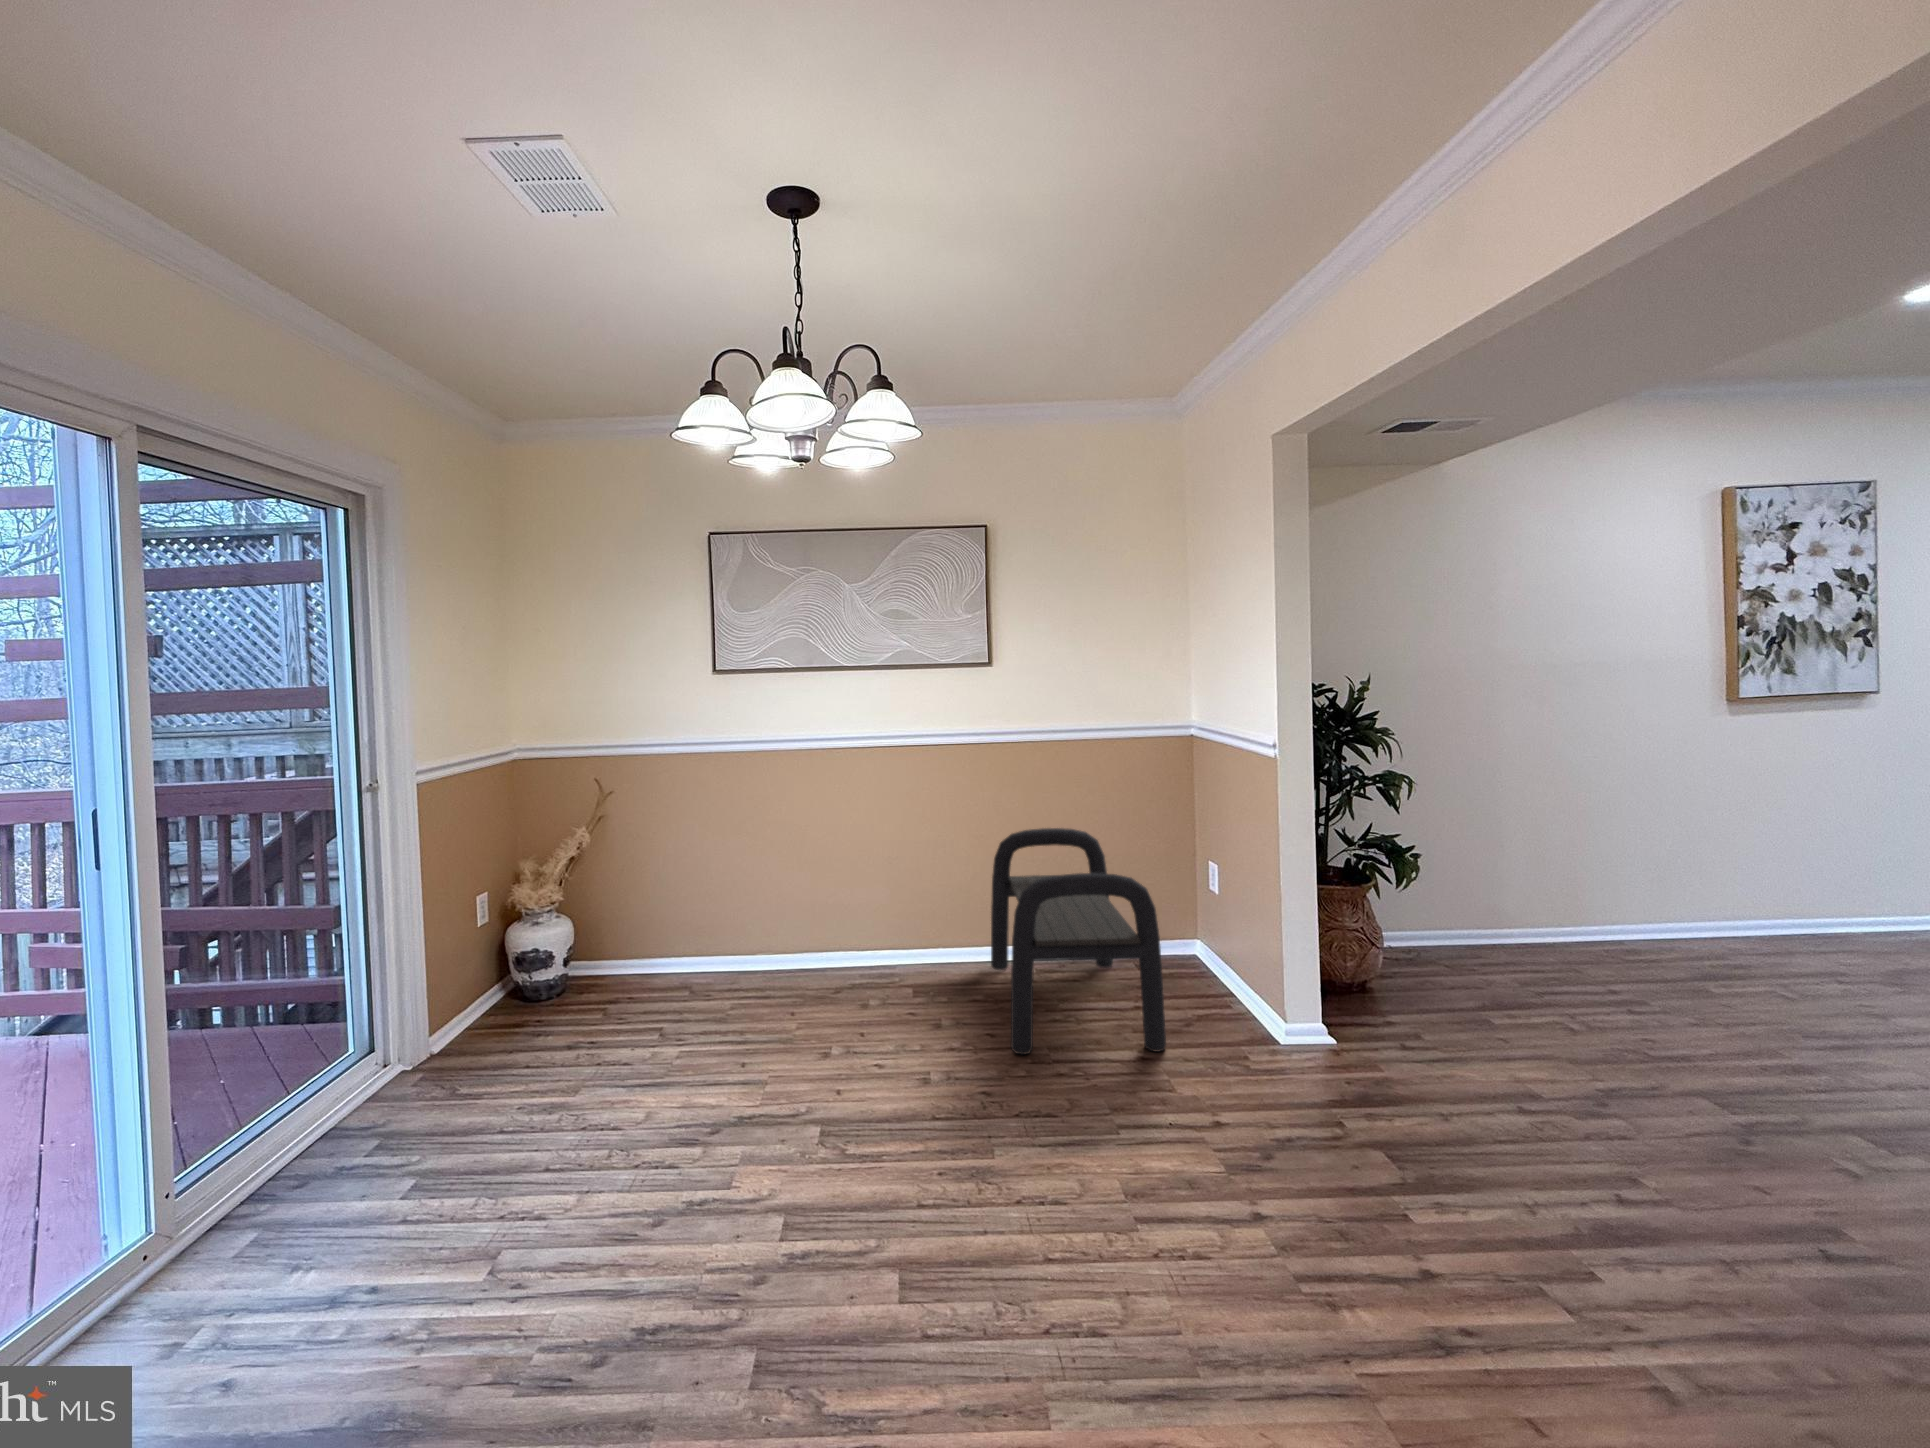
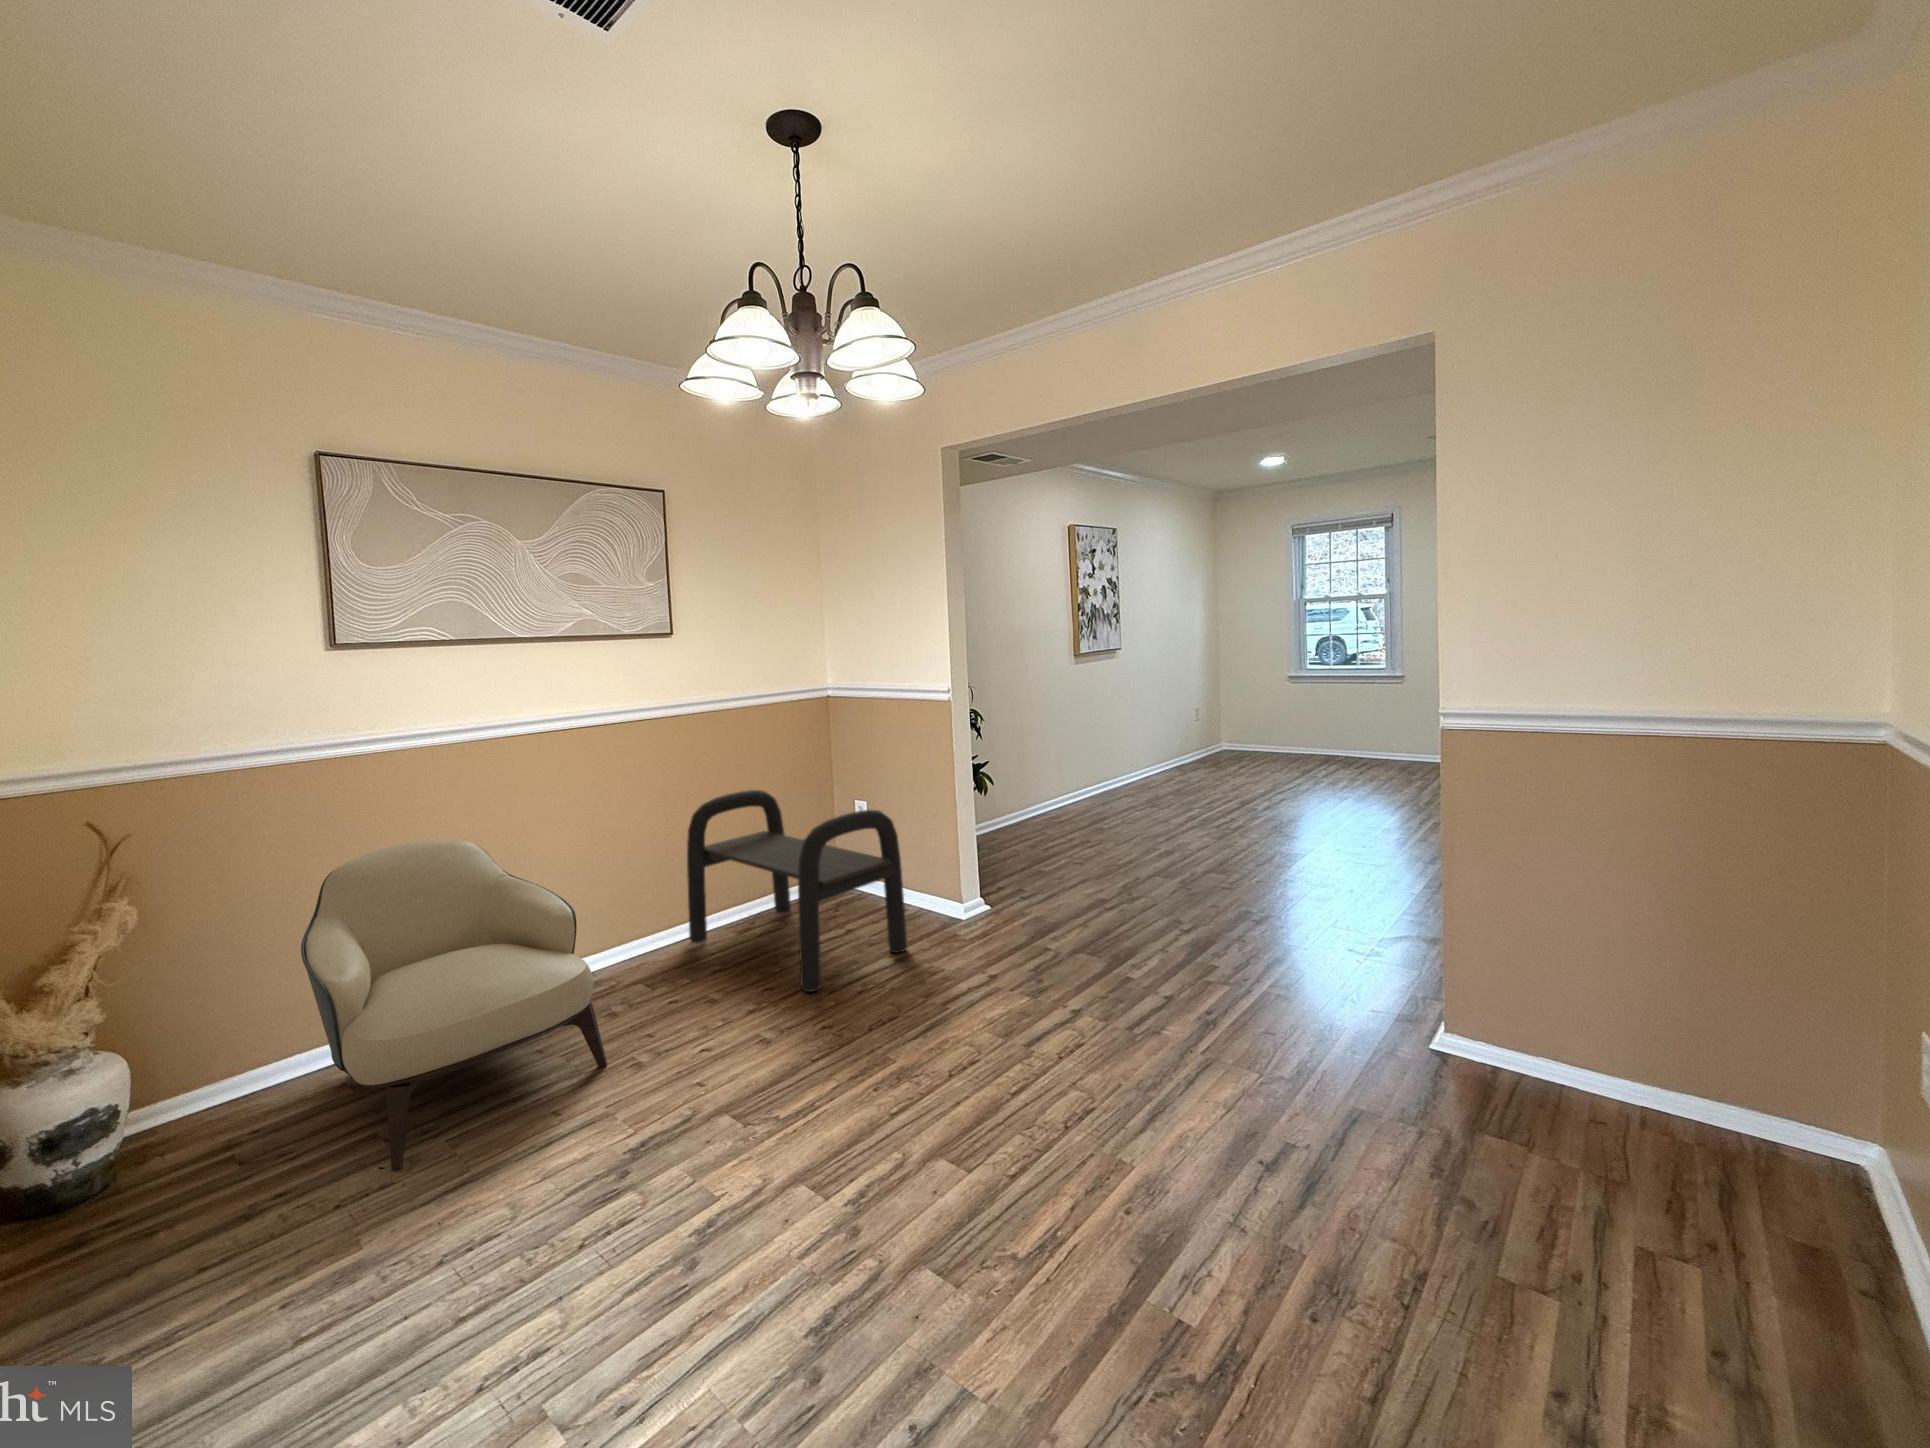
armchair: none [637,823,824,1057] -> present [301,840,607,1171]

